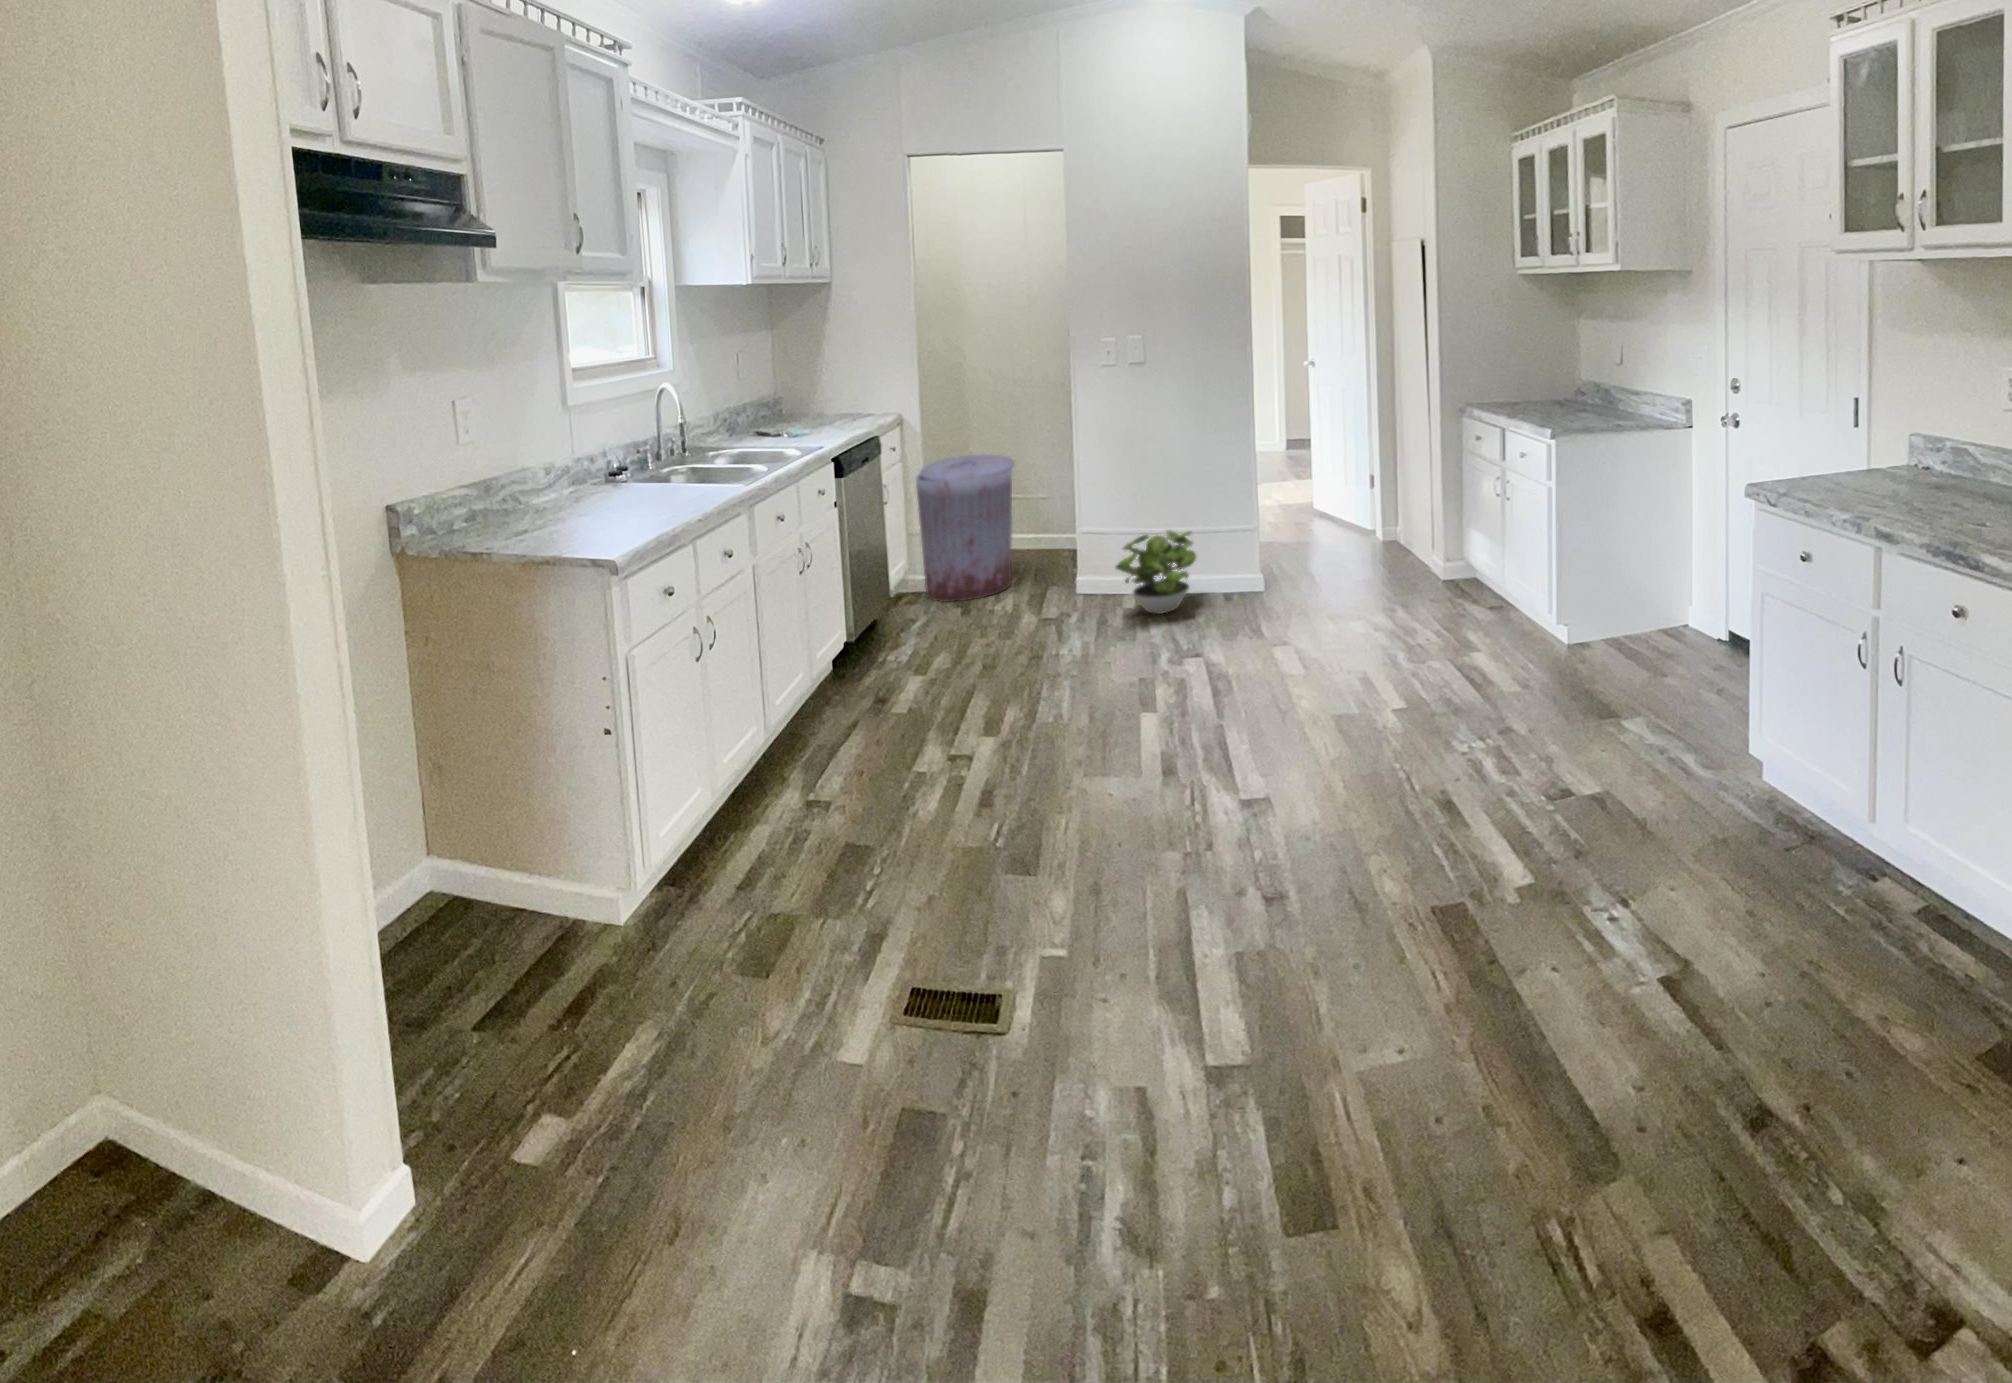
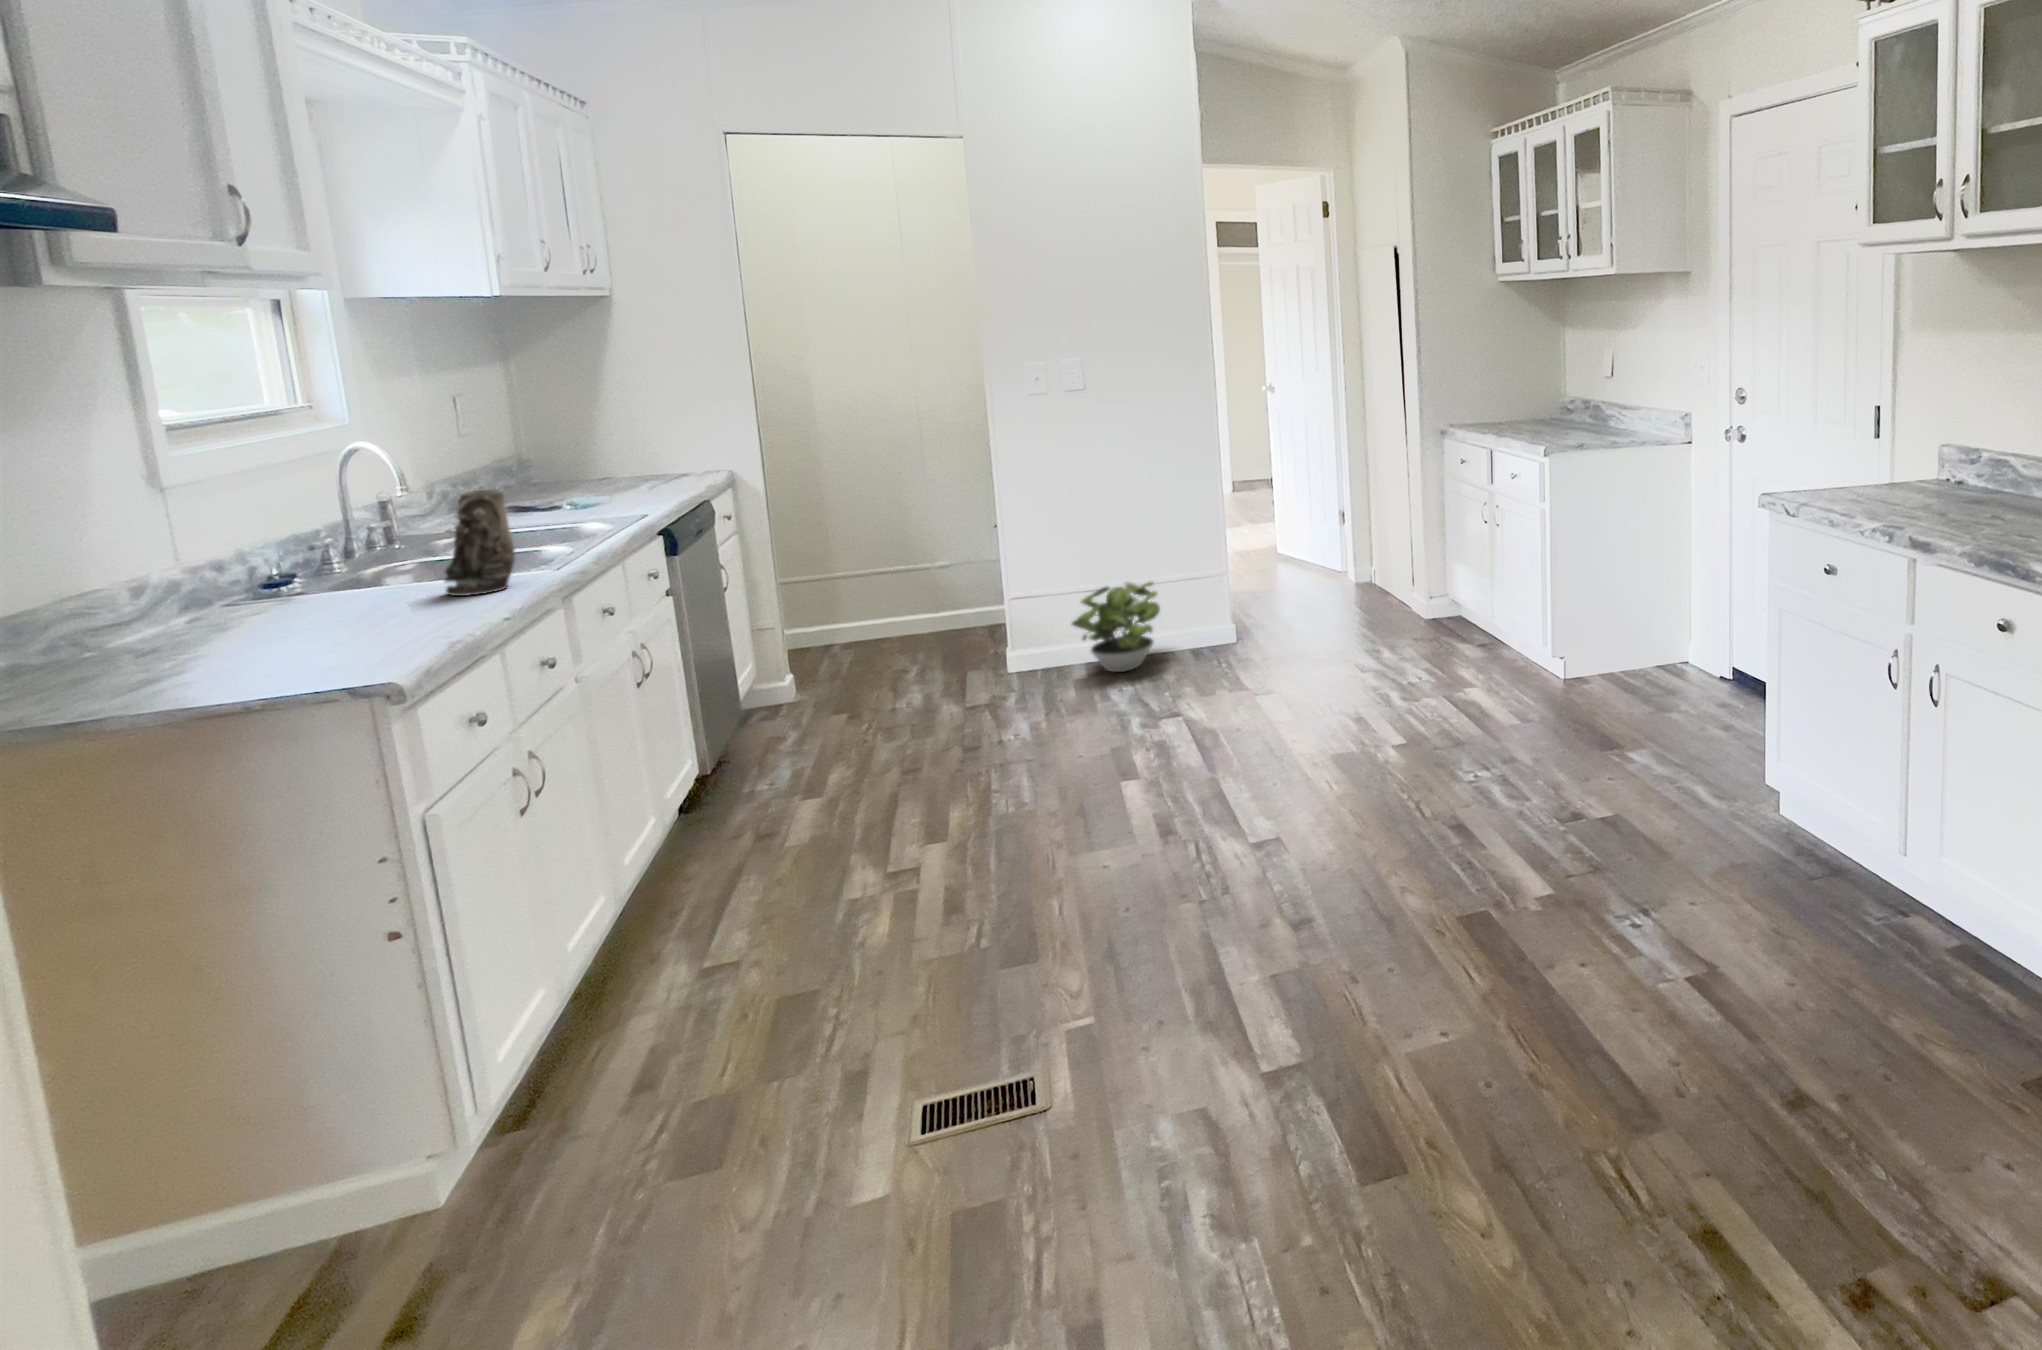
vase: none [517,428,582,525] -> present [445,489,515,596]
trash can: present [916,455,1014,601] -> none [832,507,944,672]

